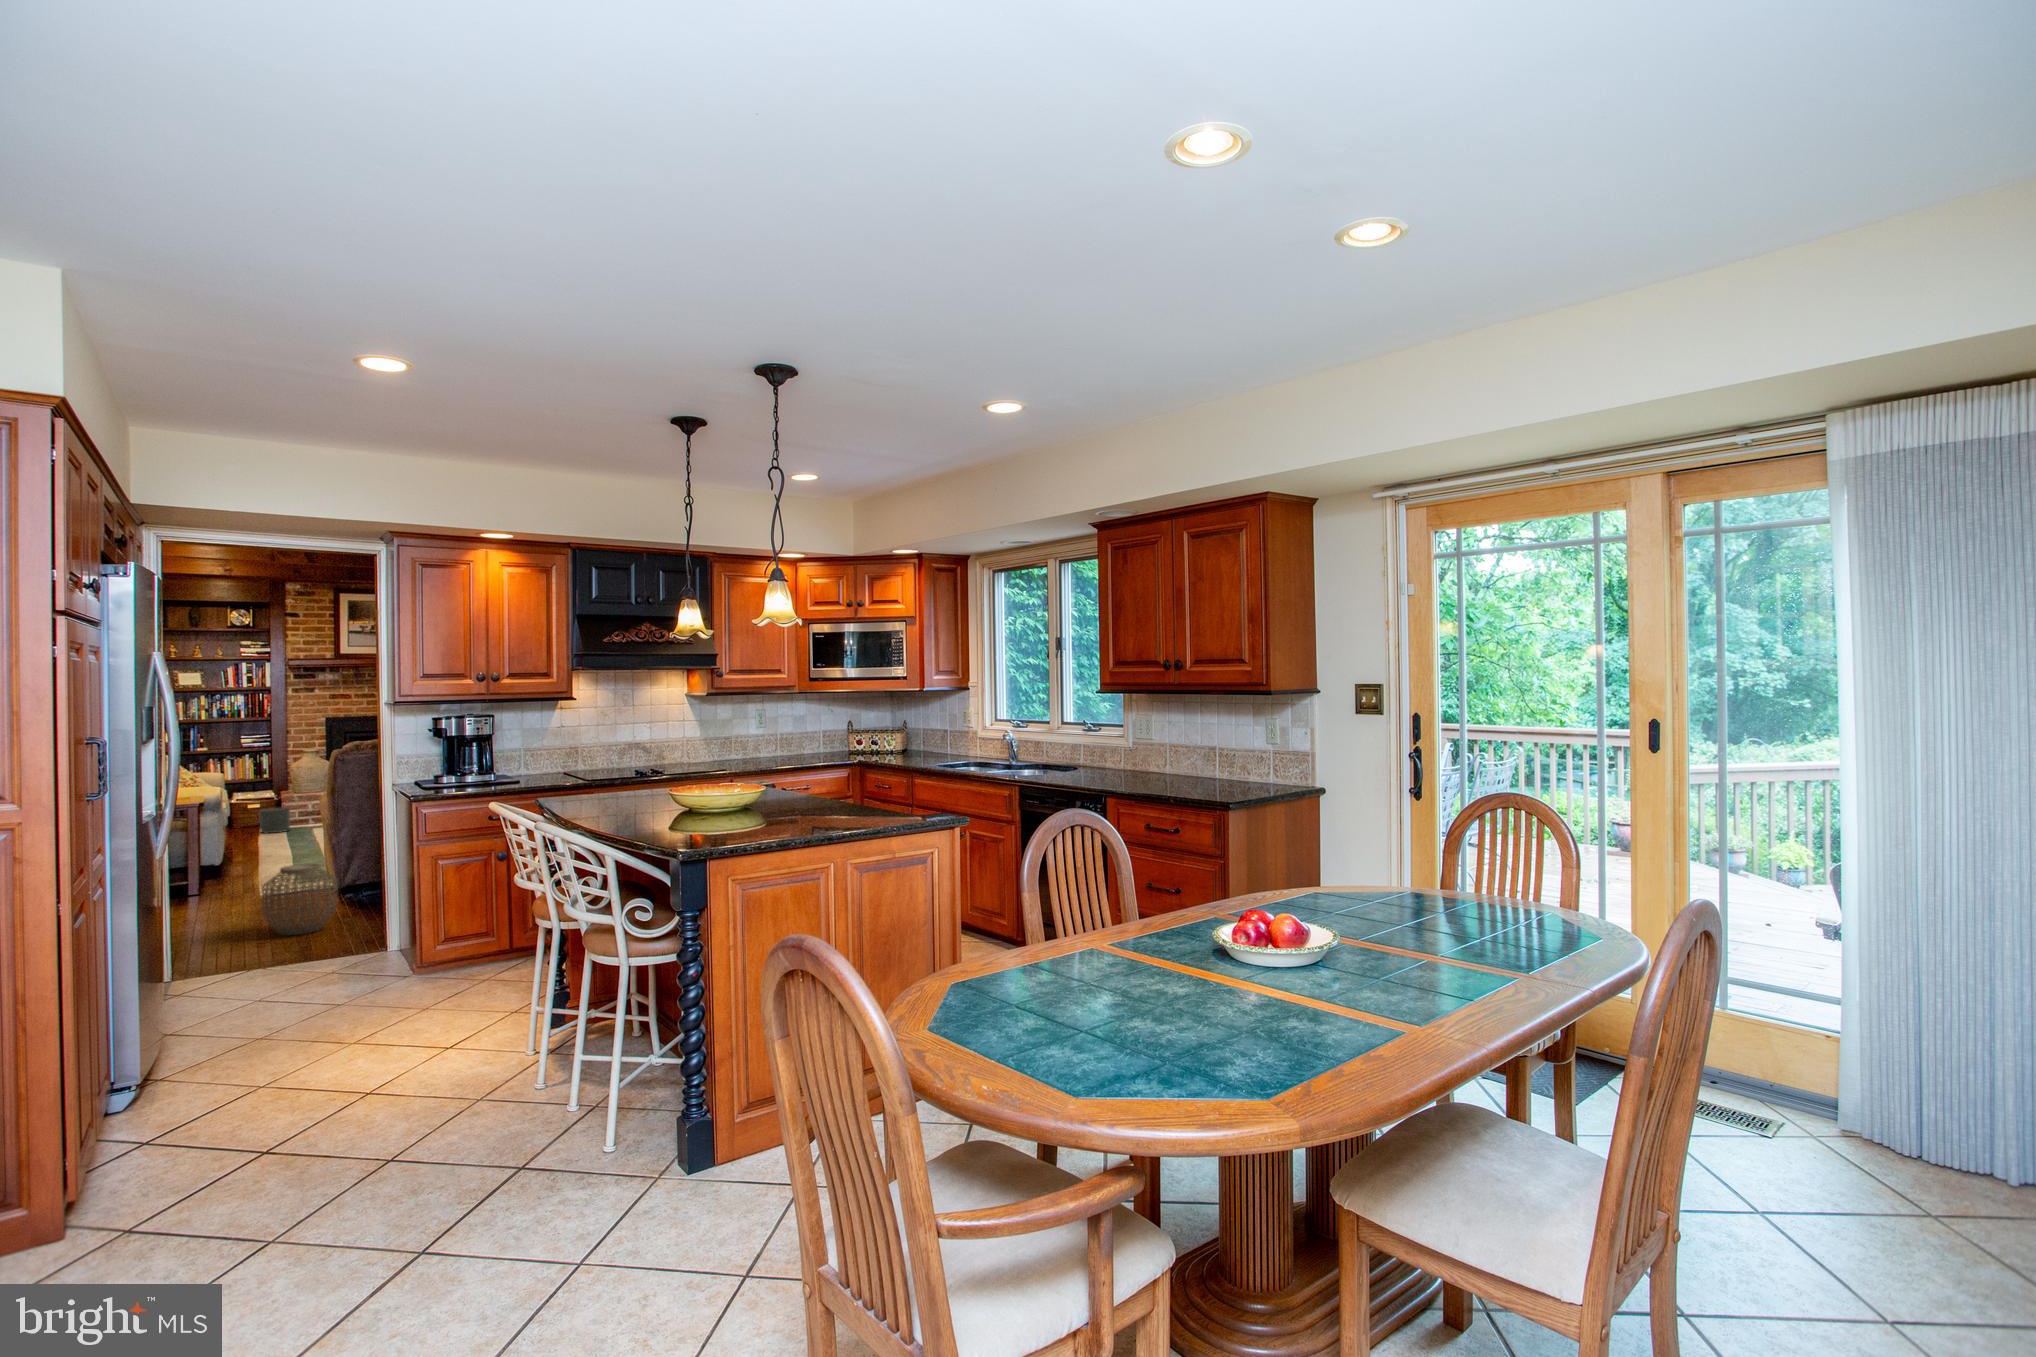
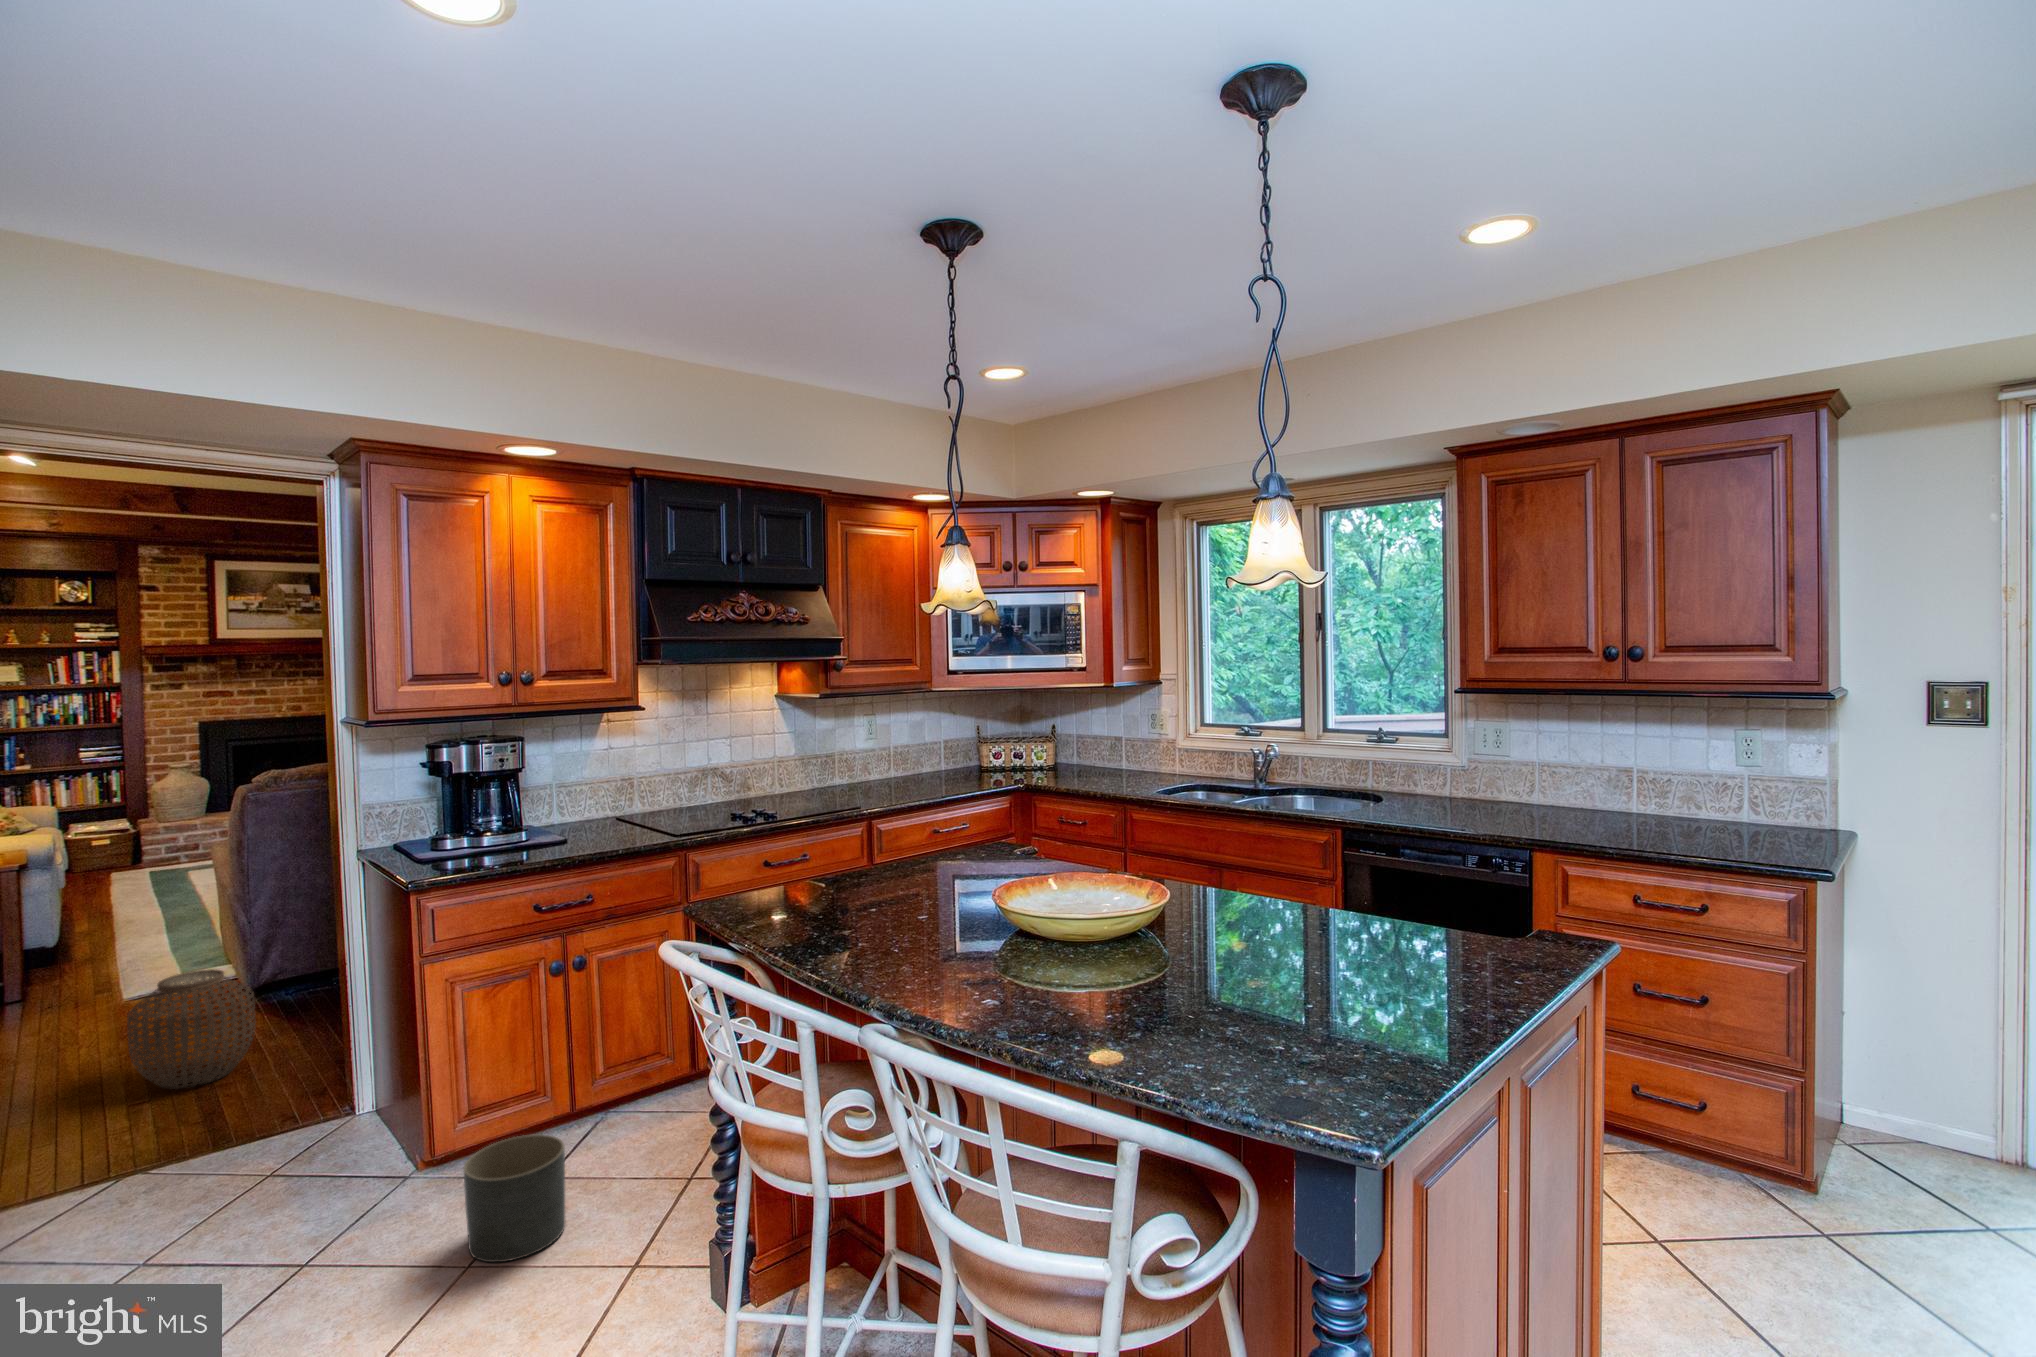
planter: present [260,808,290,833] -> present [463,1134,565,1262]

